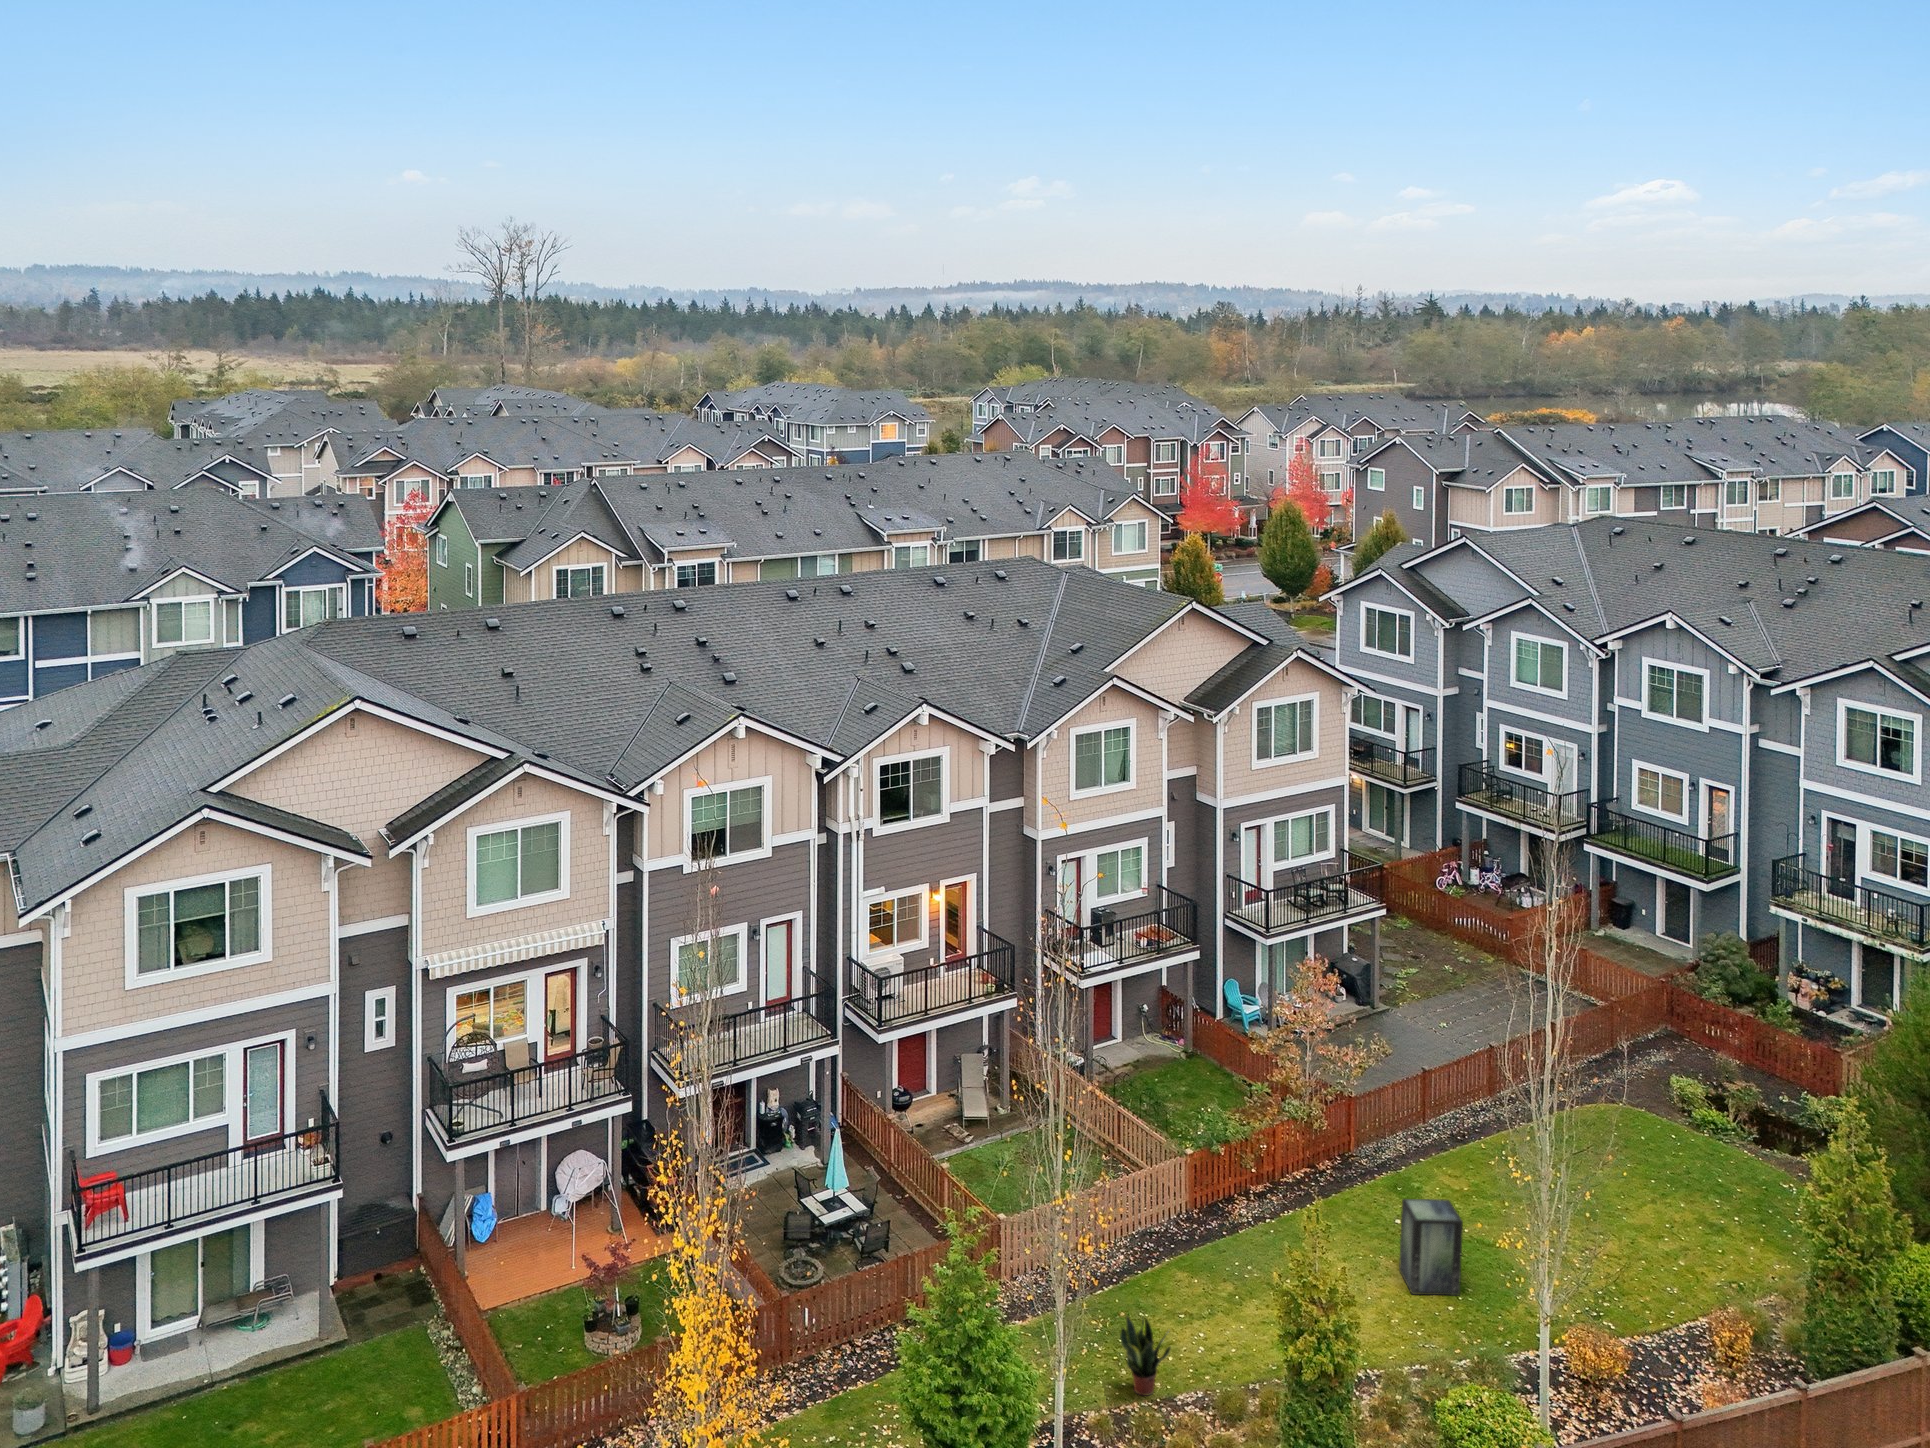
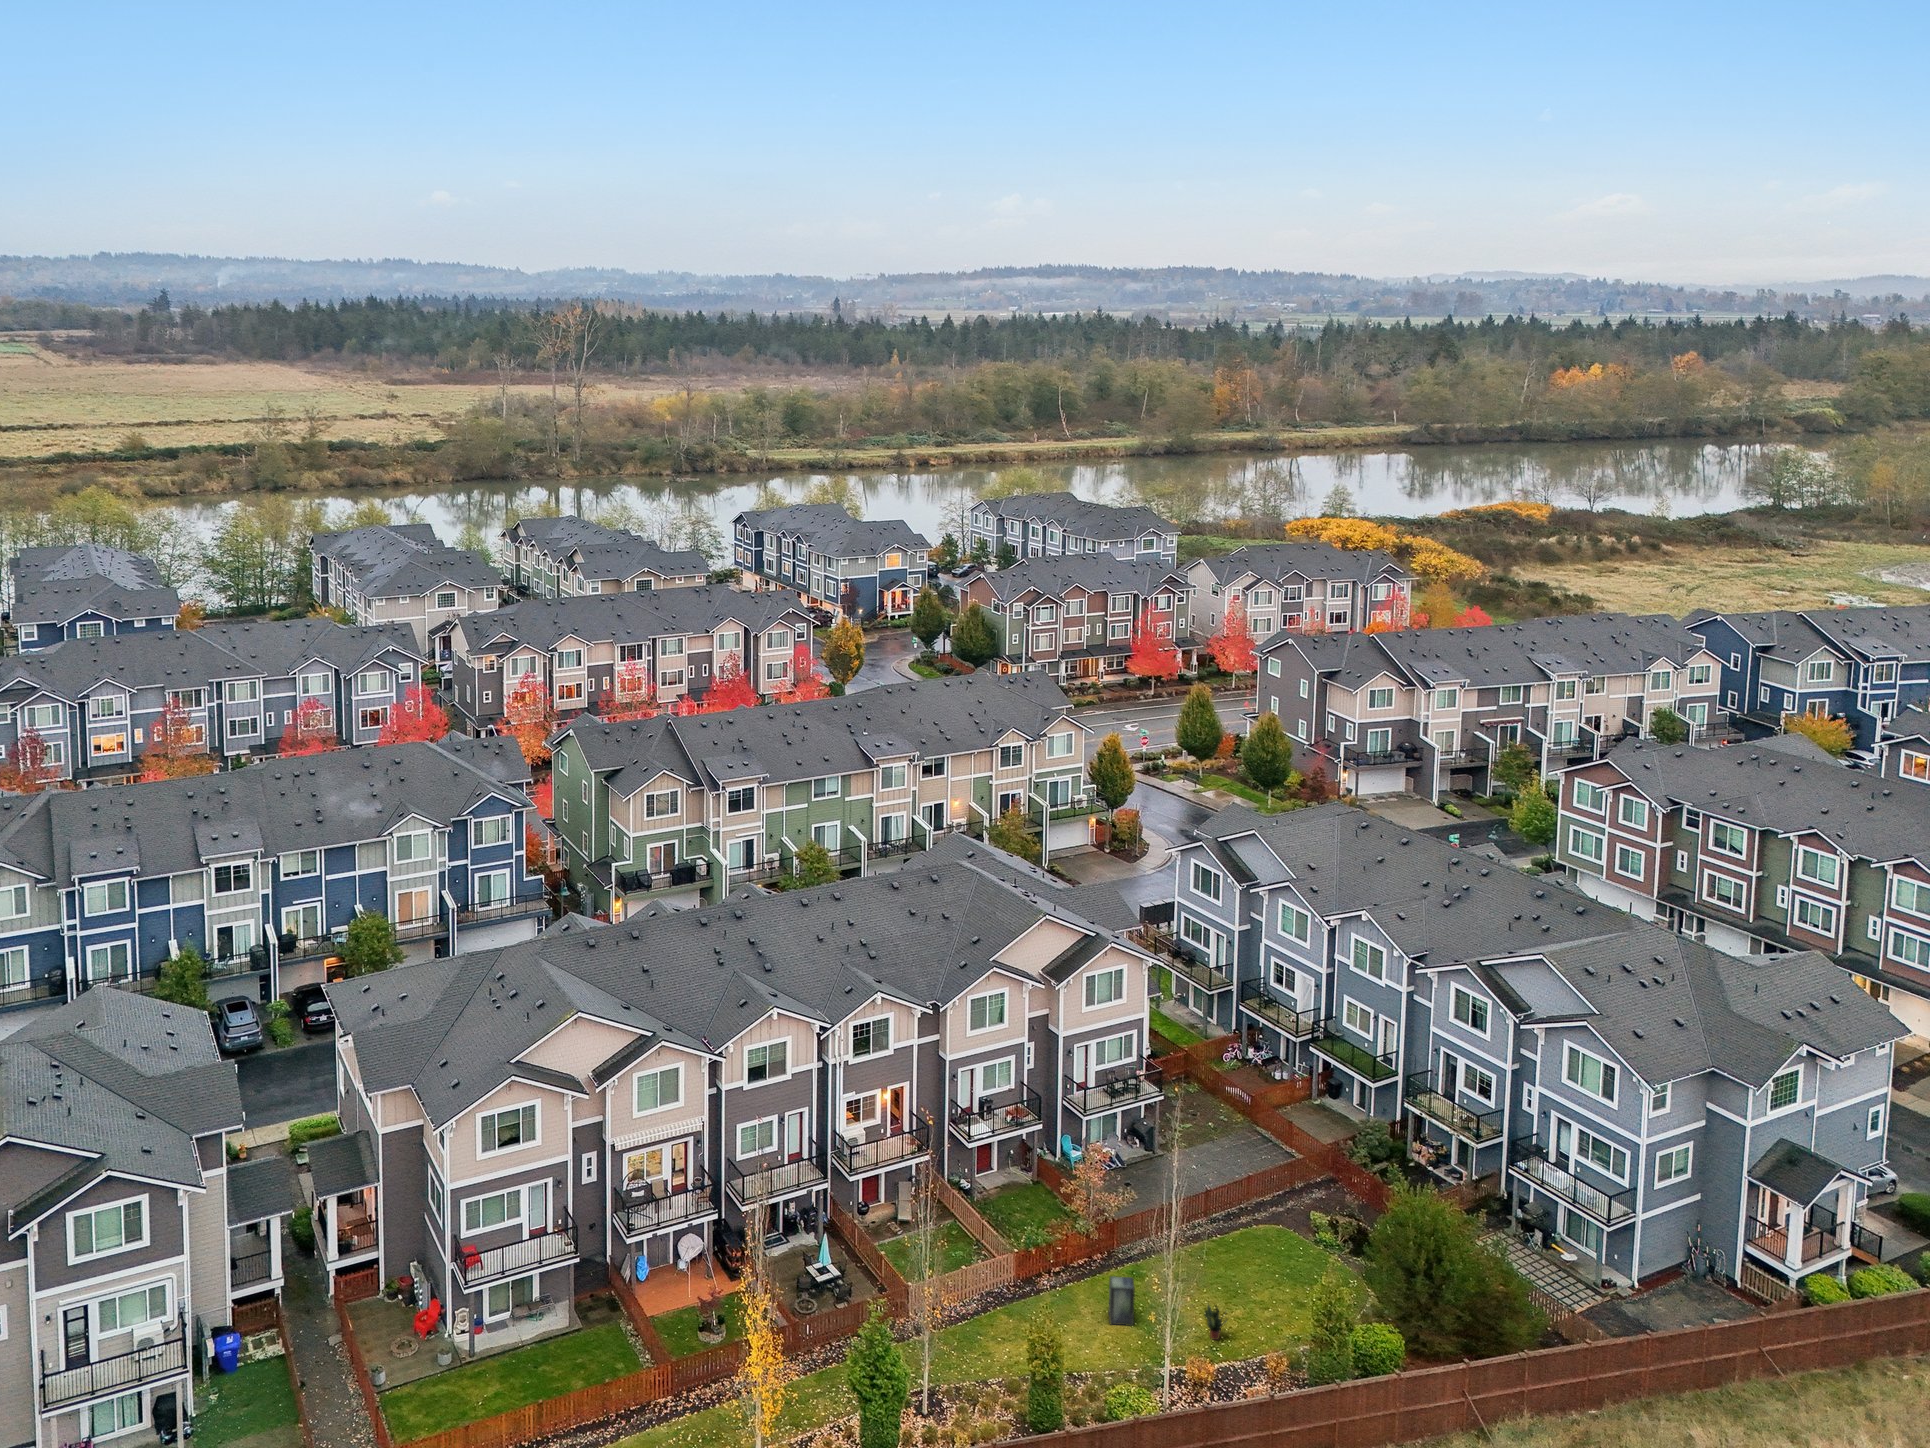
potted plant: present [1120,1316,1170,1396] -> present [1204,1305,1227,1340]

